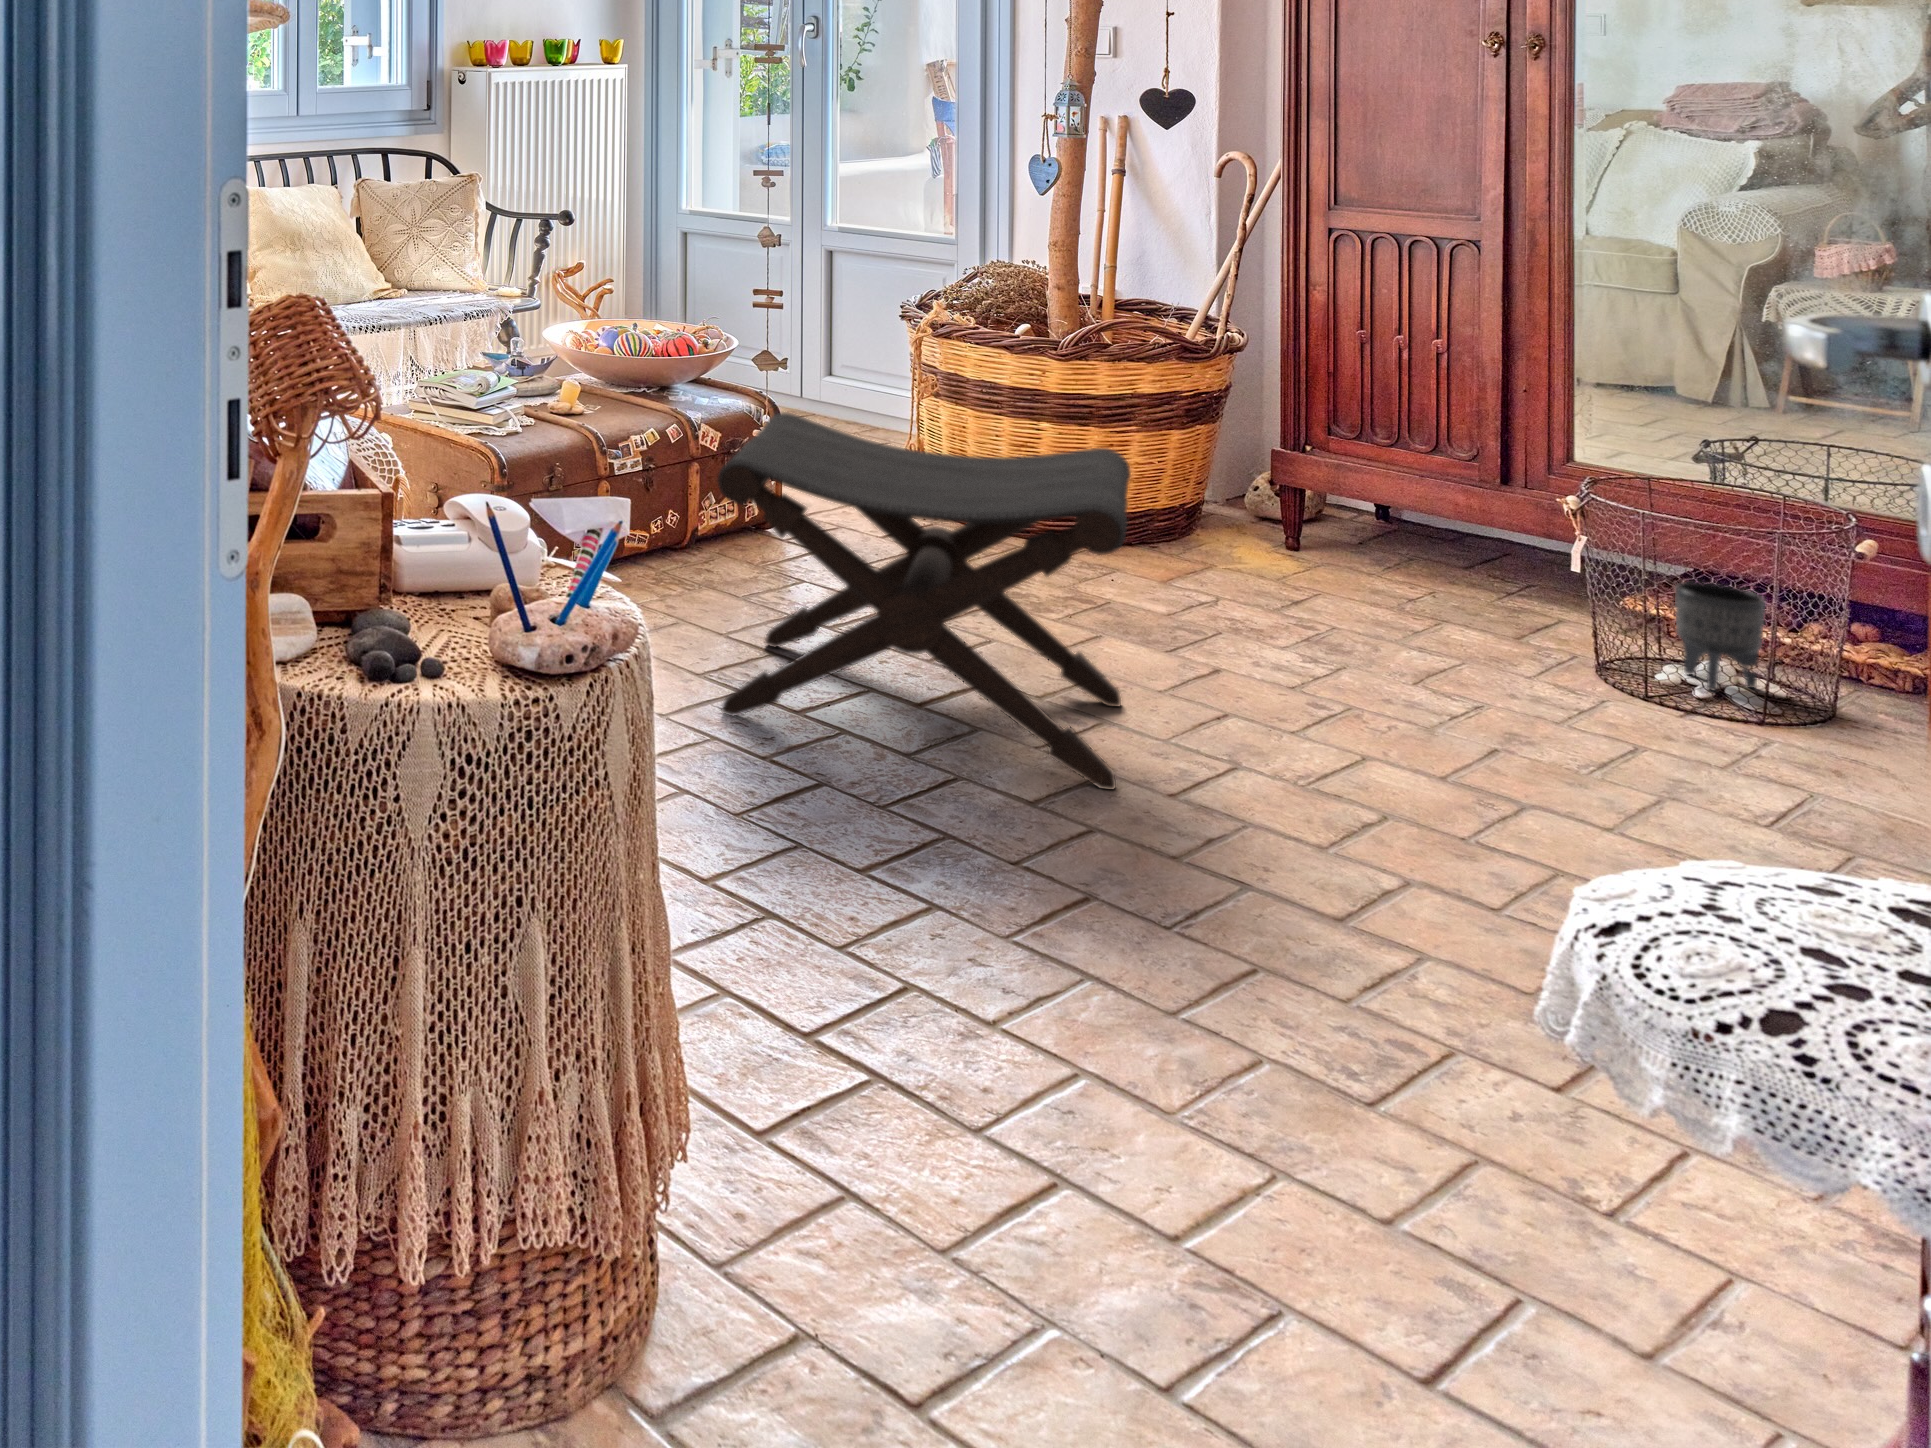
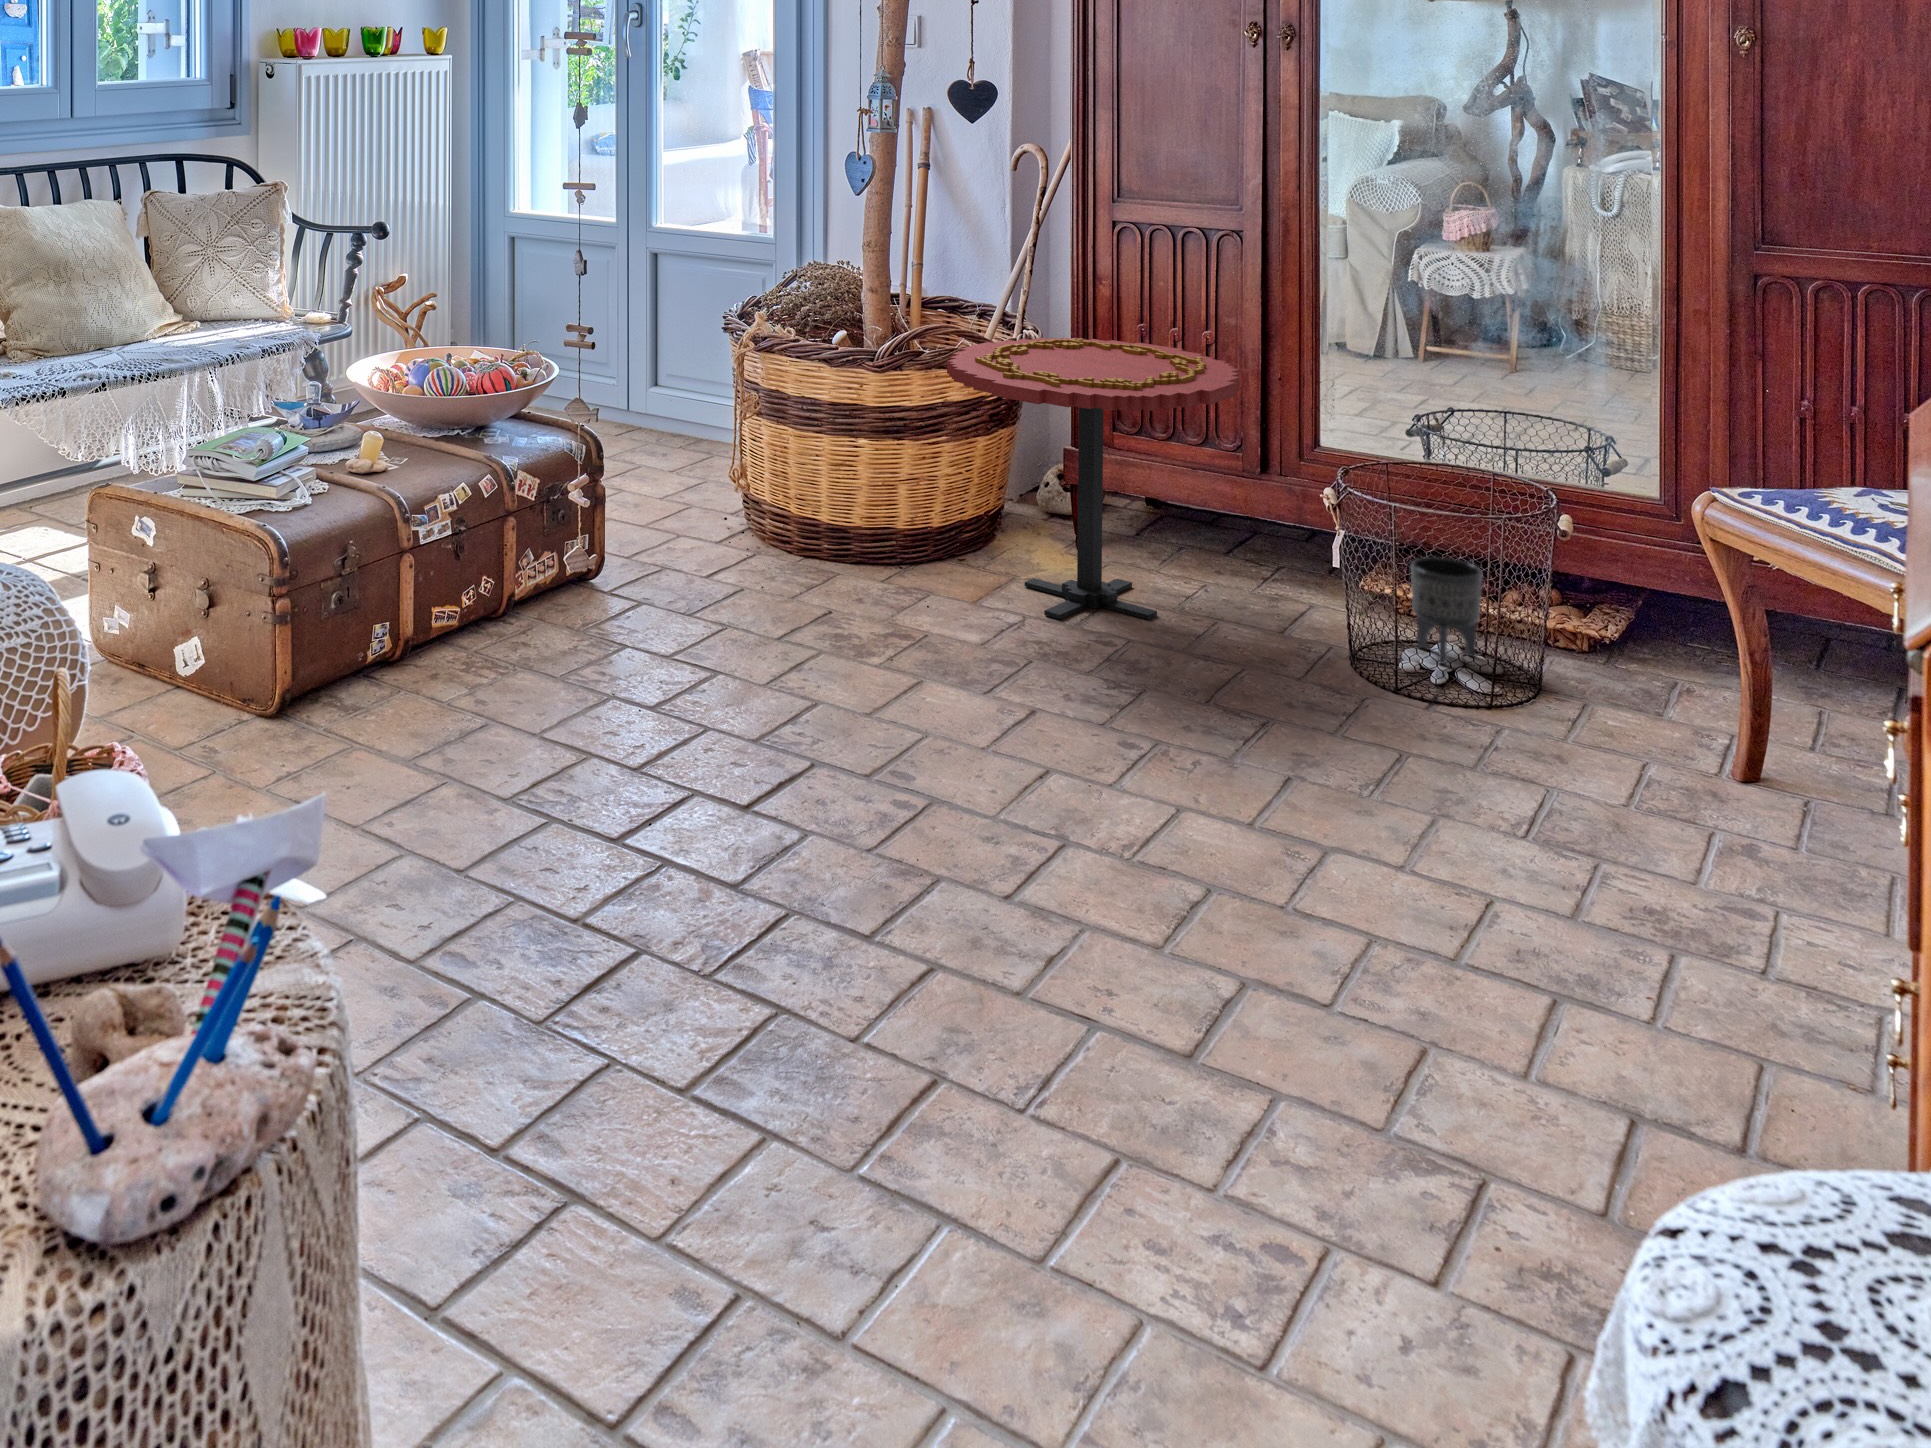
side table: none [1136,340,1470,618] -> present [947,338,1240,619]
footstool: present [718,412,1131,790] -> none [521,475,955,897]

